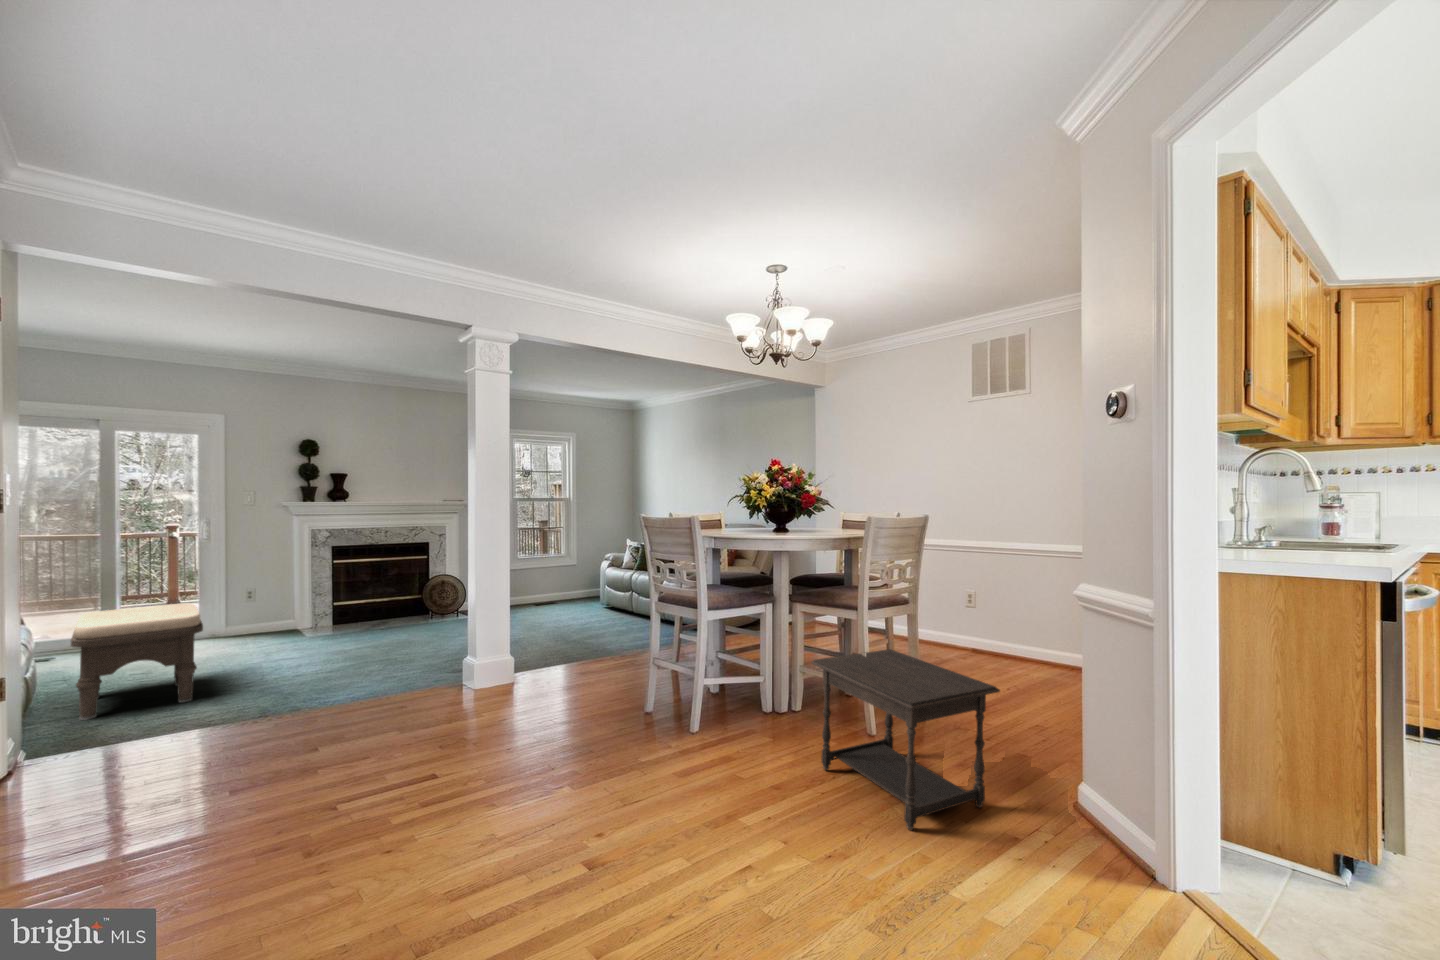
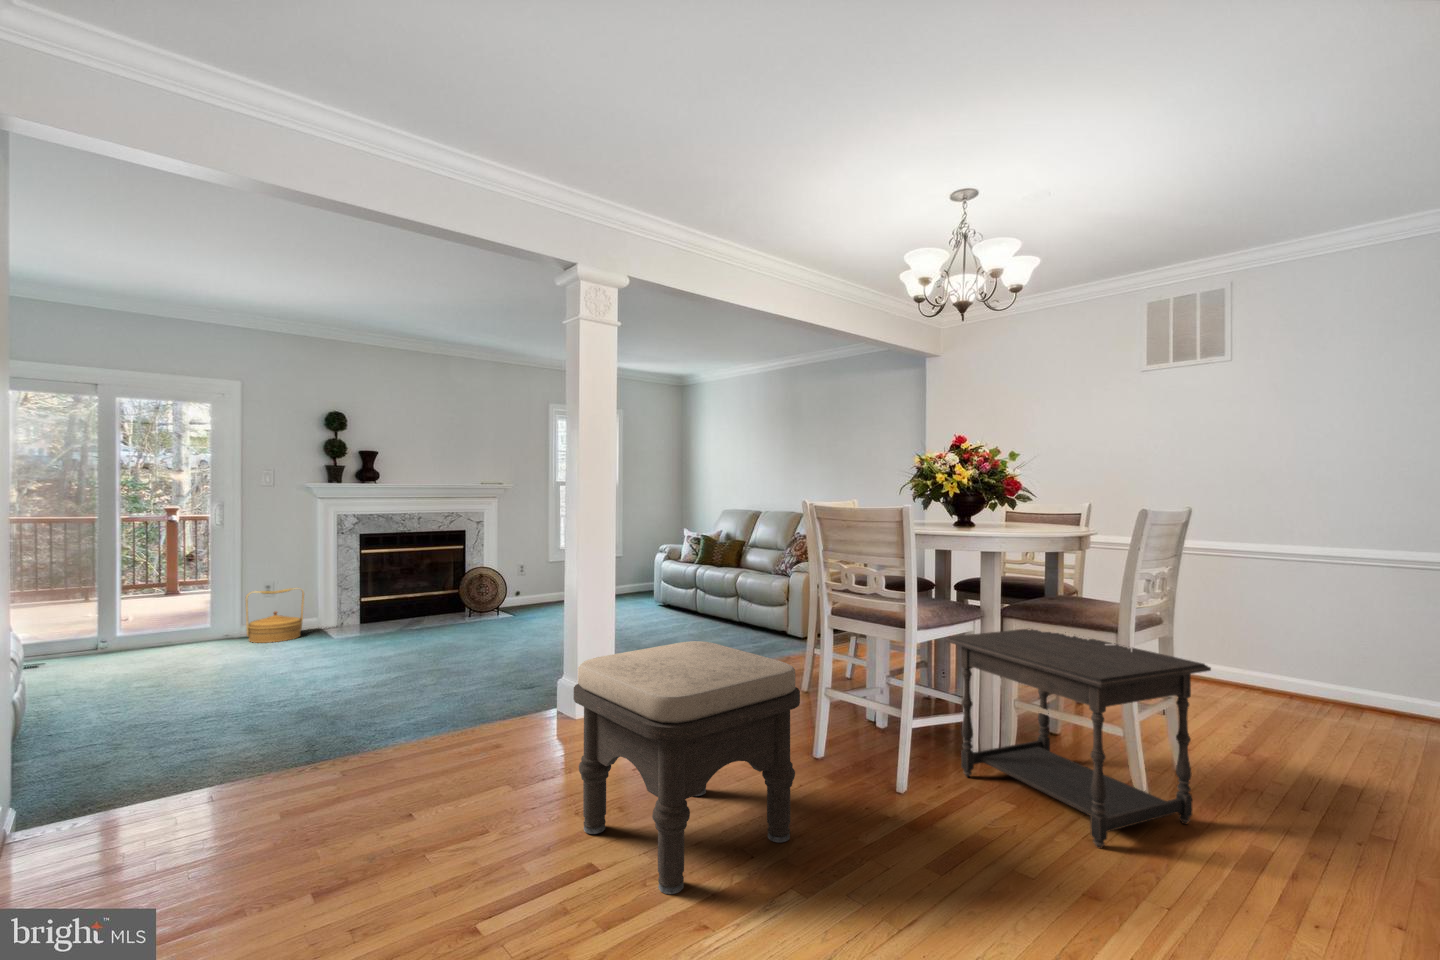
woven basket: none [224,596,279,647] -> present [246,588,304,643]
ottoman: present [71,603,203,720] -> present [573,641,800,894]

